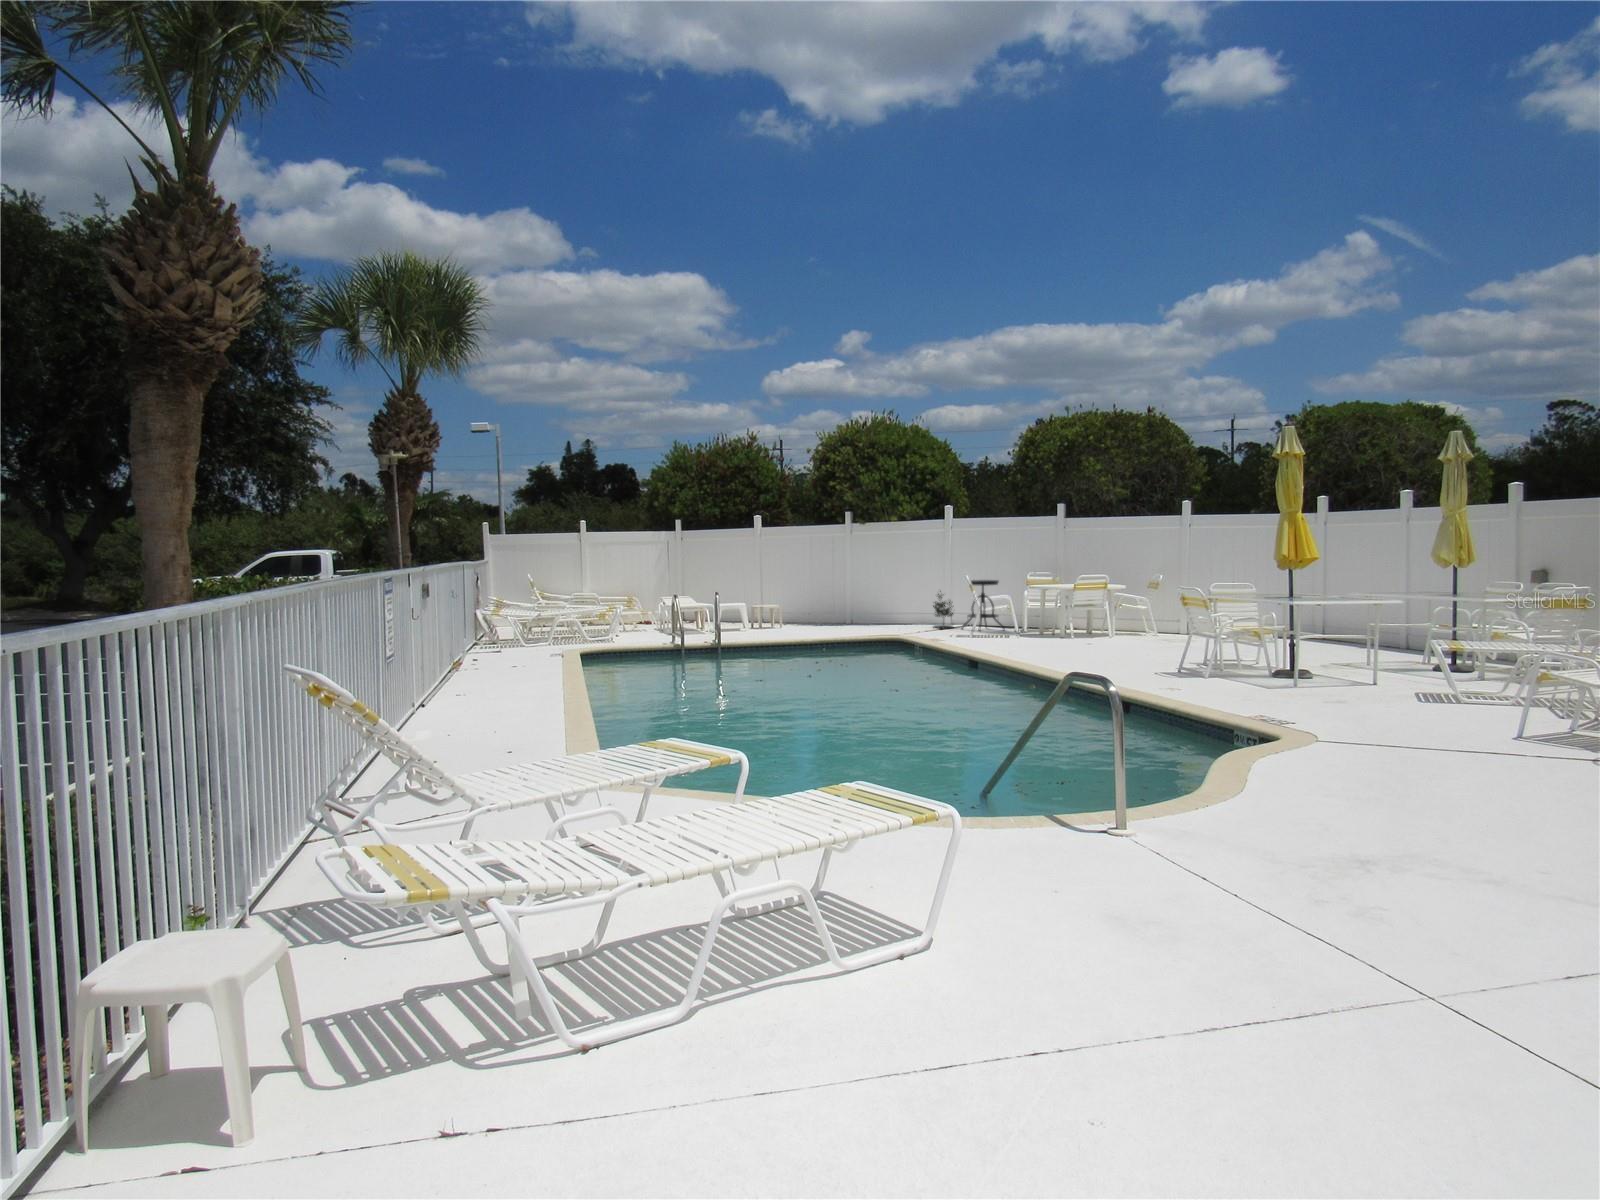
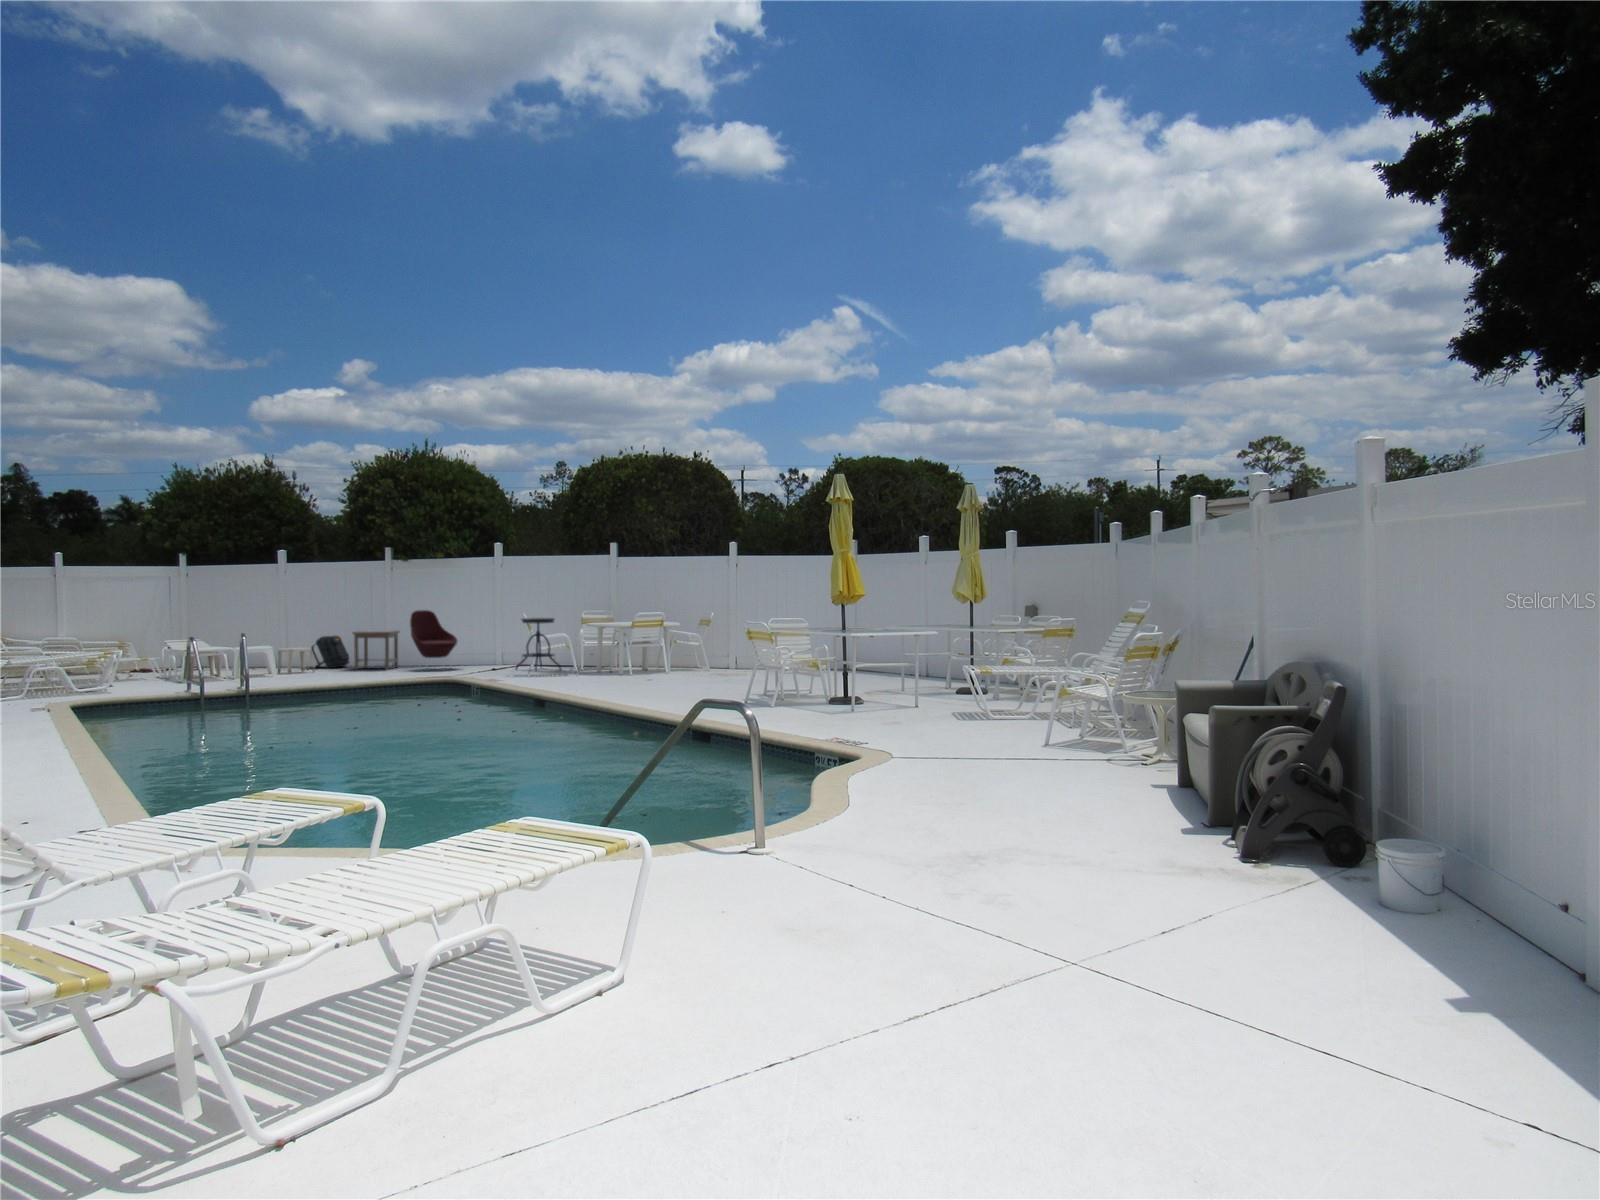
chair: none [868,572,910,628] -> present [410,610,458,669]
side table: none [819,590,860,626] -> present [353,630,400,670]
potted tree: present [933,591,953,628] -> none [482,628,508,669]
backpack: none [786,595,818,624] -> present [311,636,349,668]

